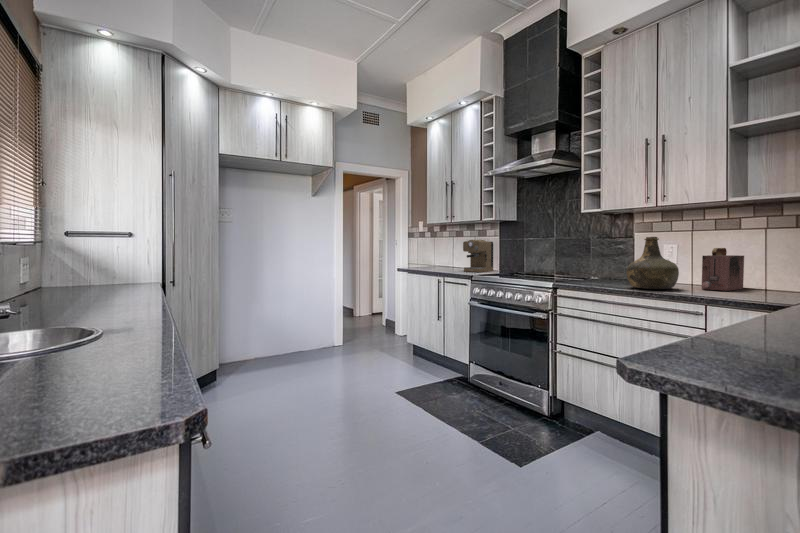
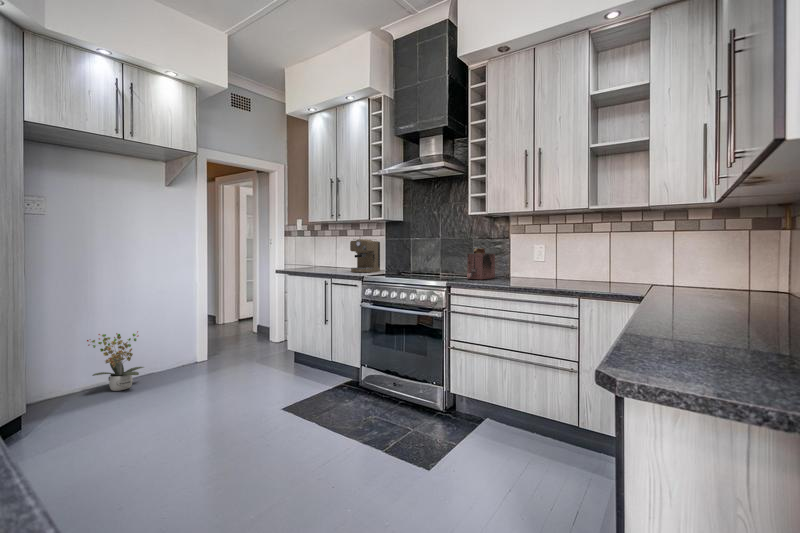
bottle: present [626,237,679,289] -> none [512,238,554,286]
toaster: present [702,248,744,291] -> present [467,248,495,279]
potted plant: none [253,317,293,364] -> present [87,331,144,391]

